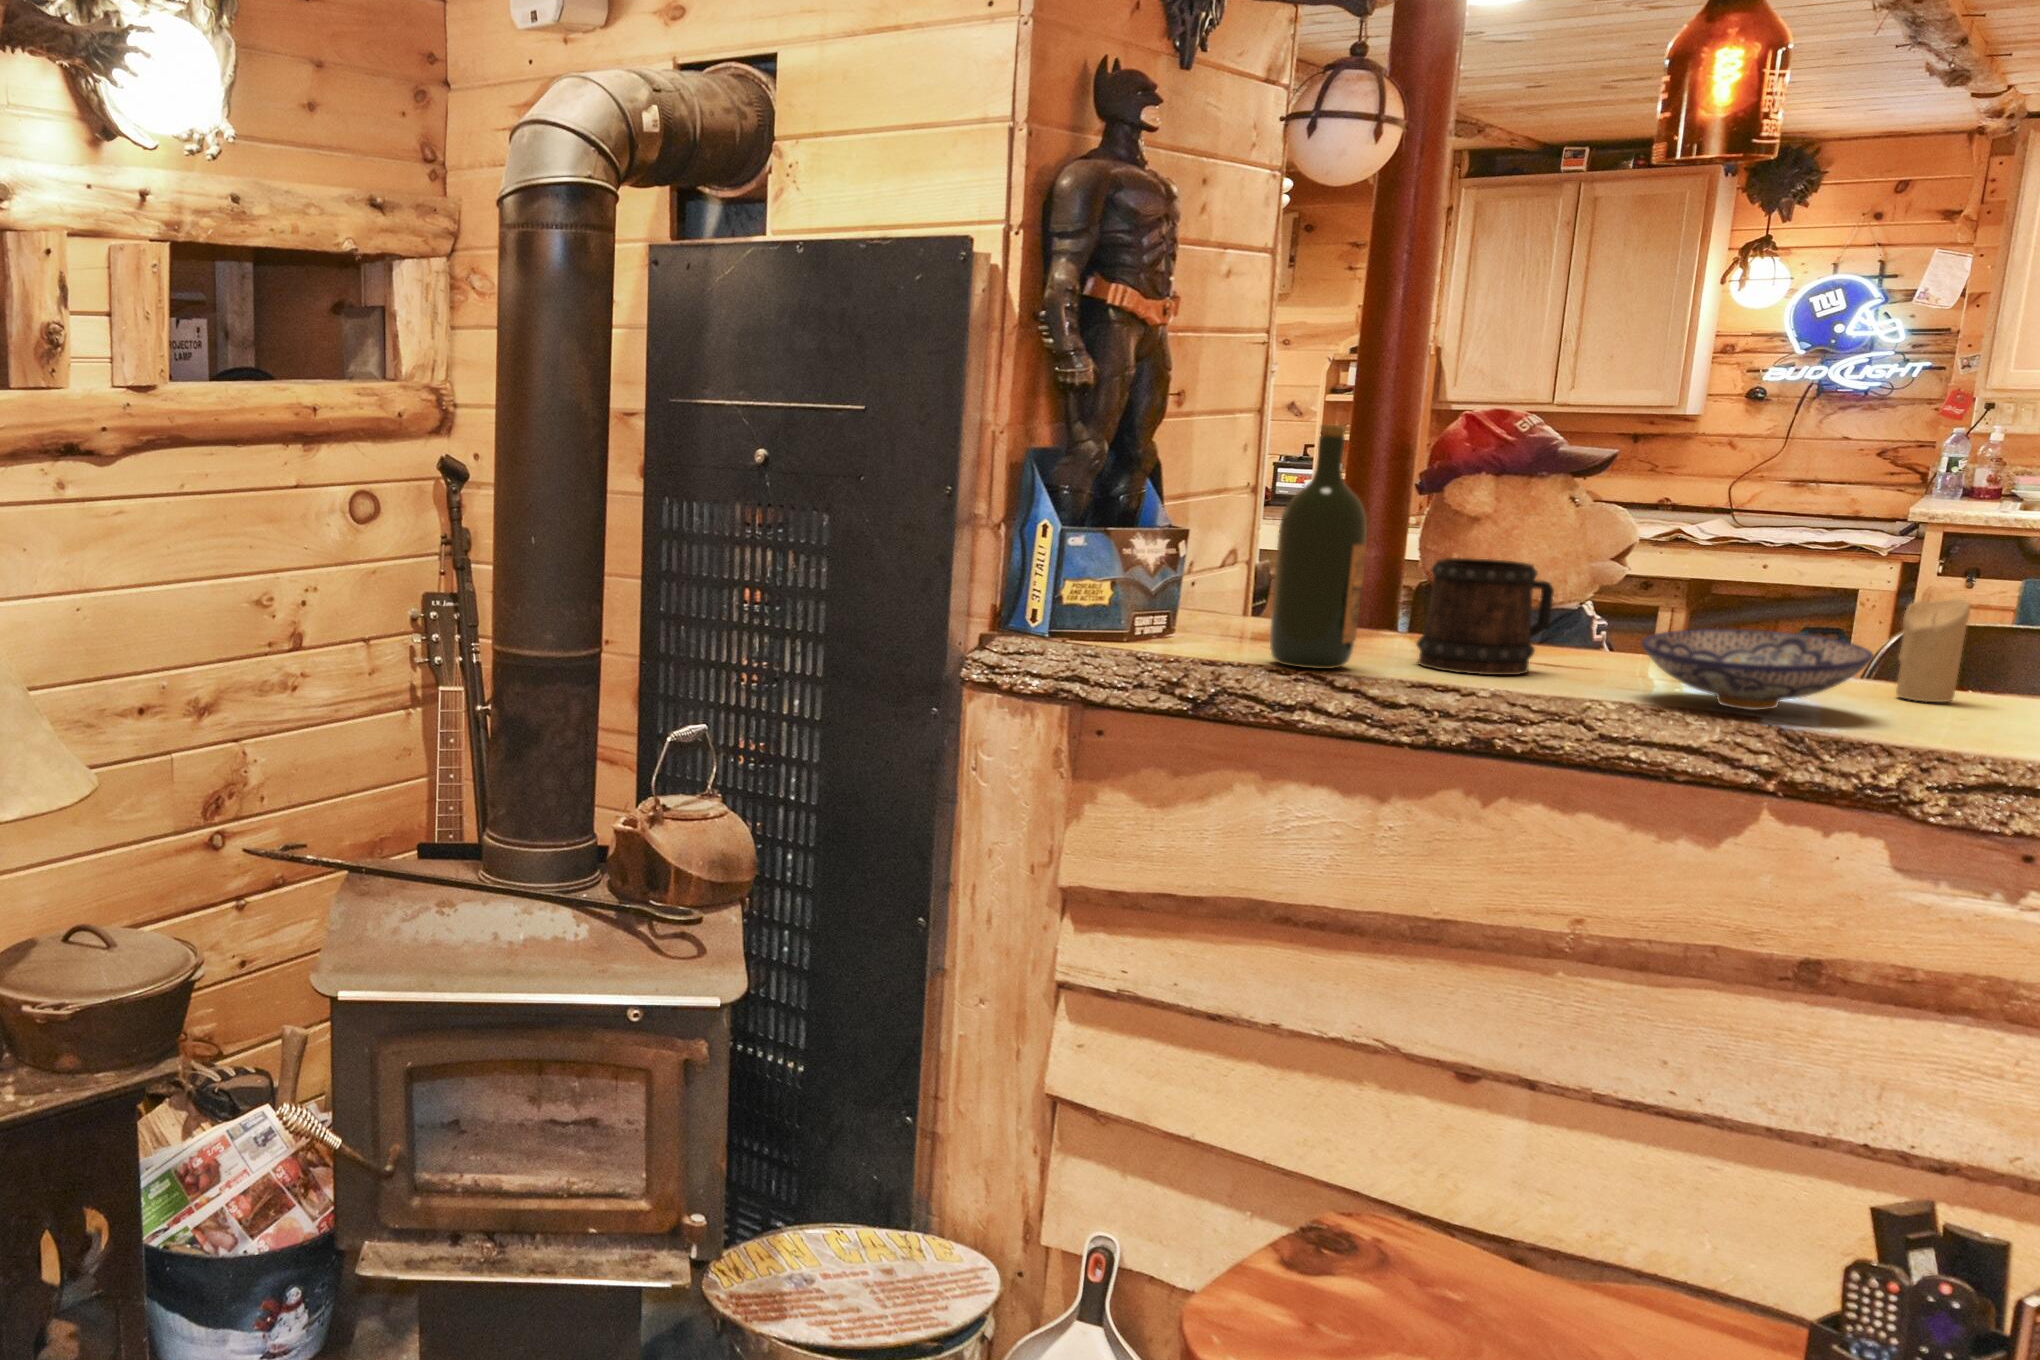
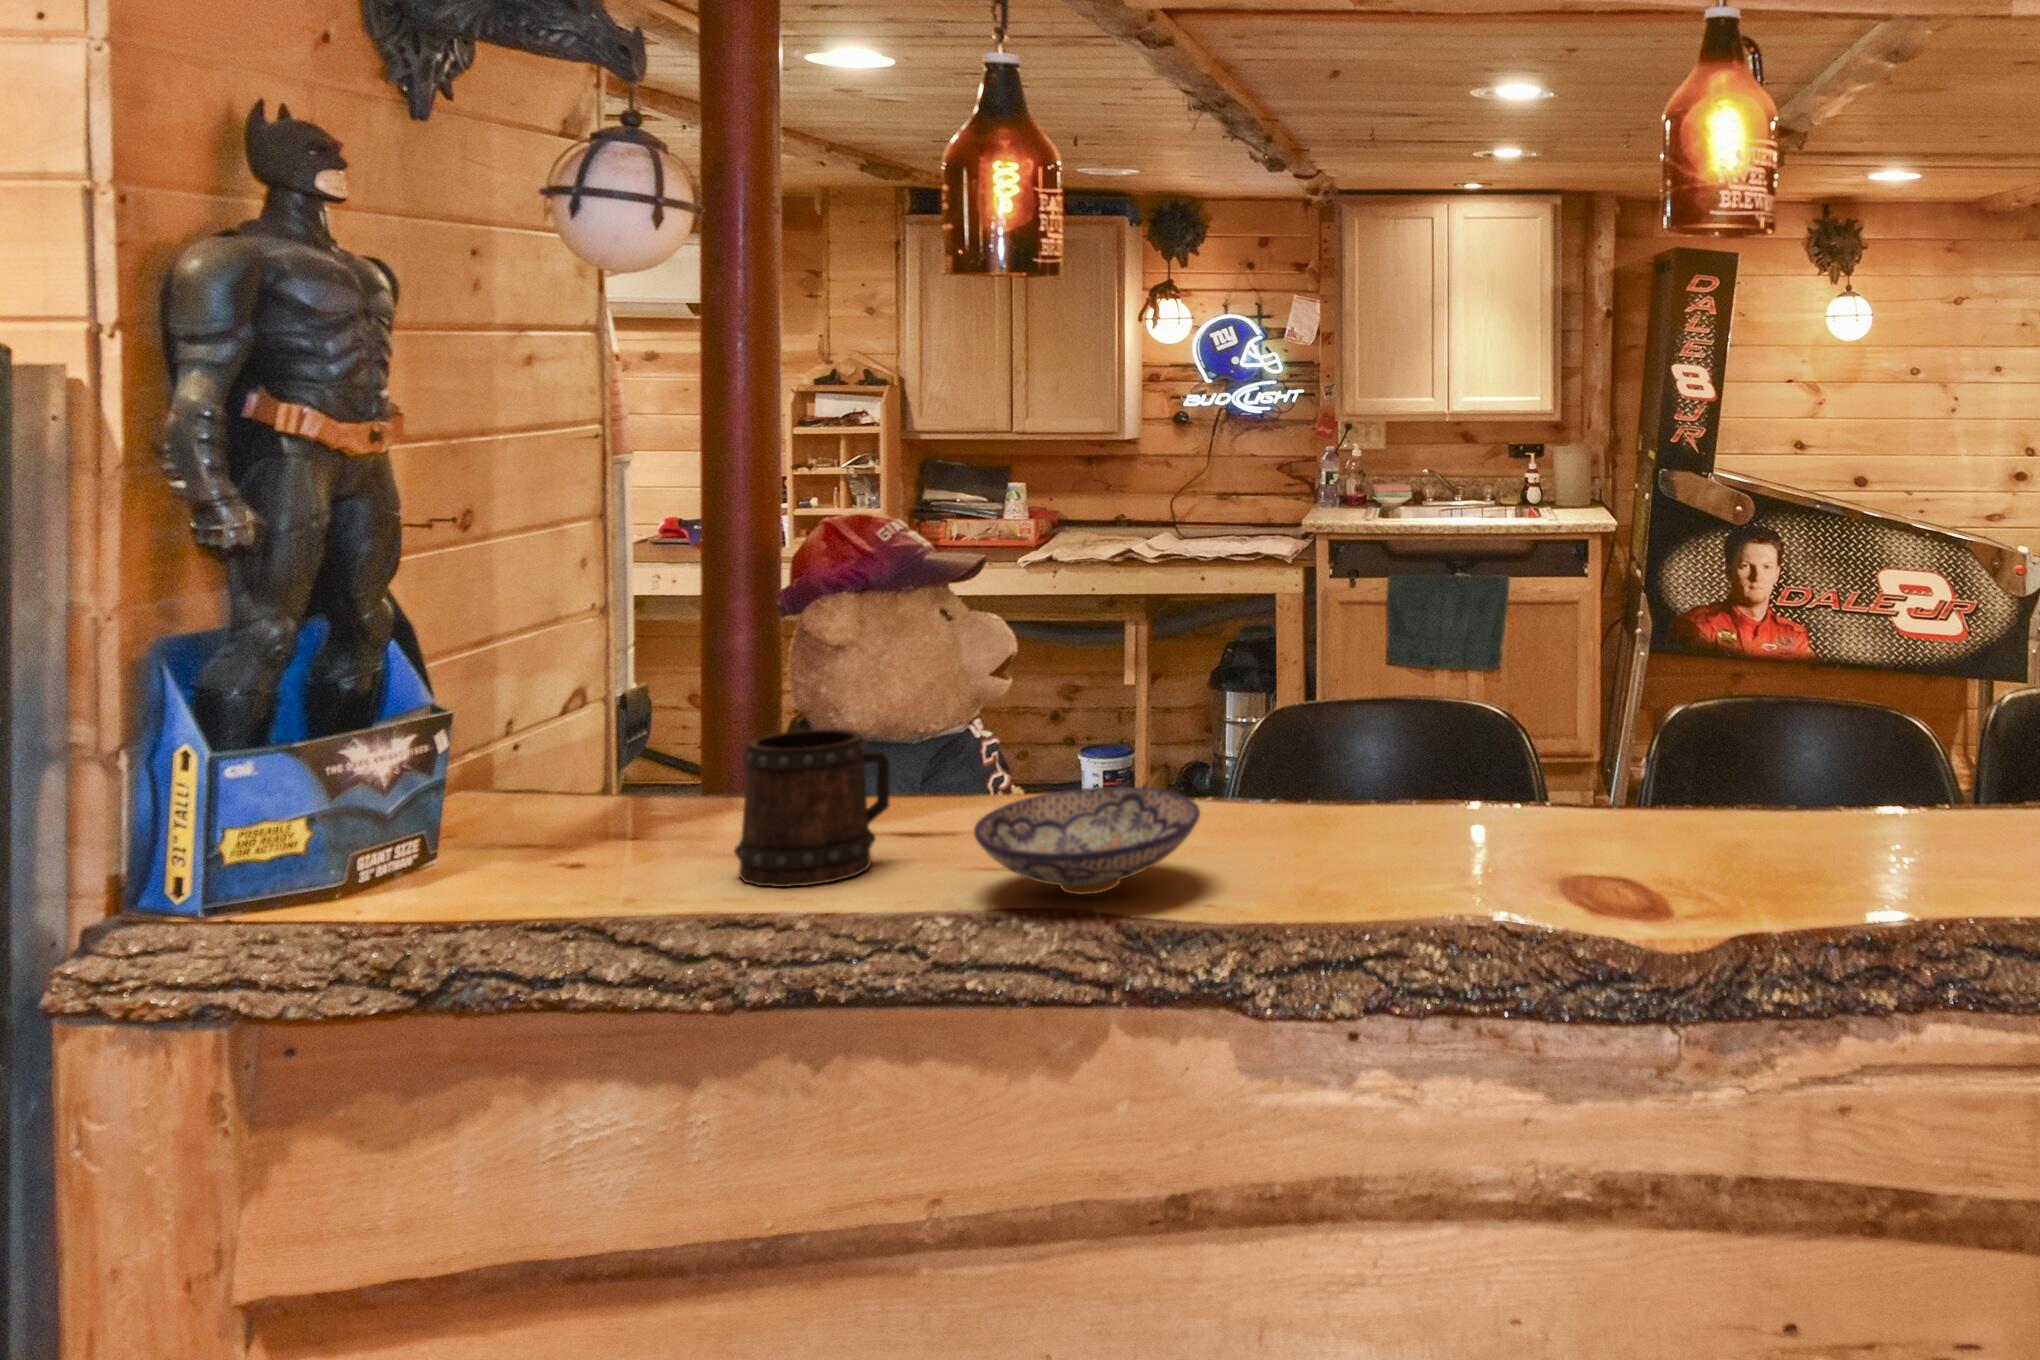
wine bottle: present [1270,424,1367,669] -> none [522,593,643,925]
candle: present [1896,599,1970,702] -> none [1236,718,1290,832]

